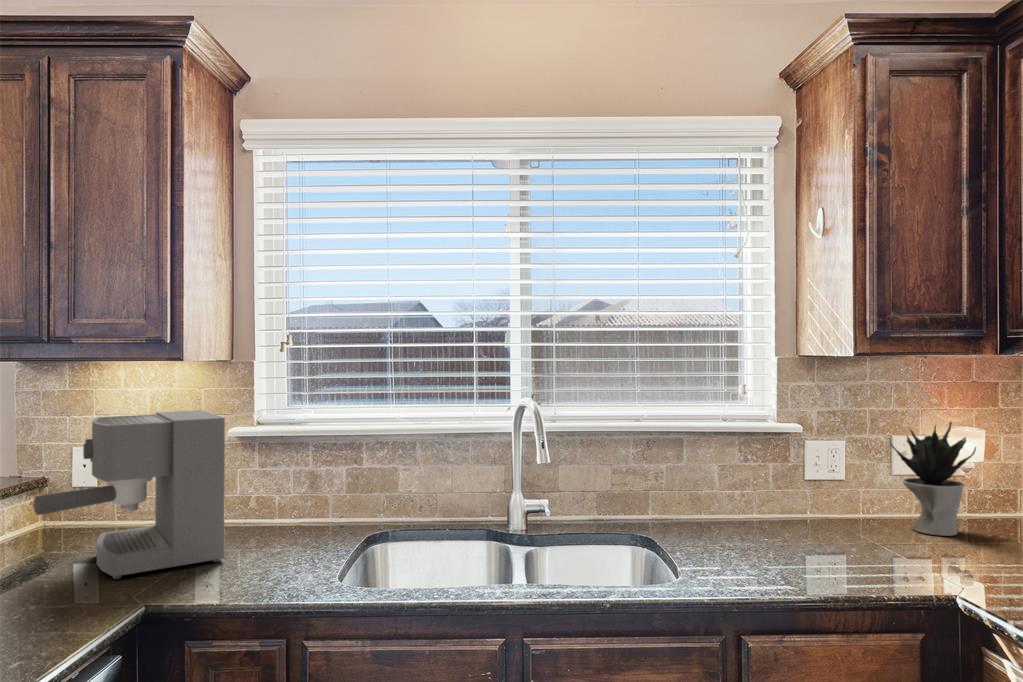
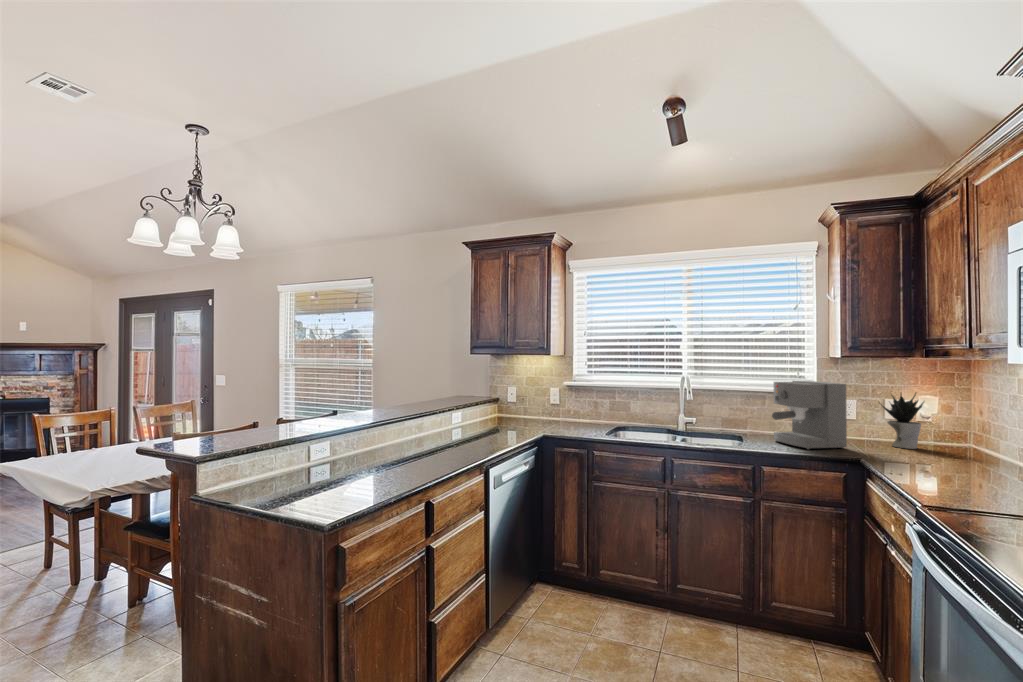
coffee maker: present [34,410,225,579] -> present [772,381,847,449]

